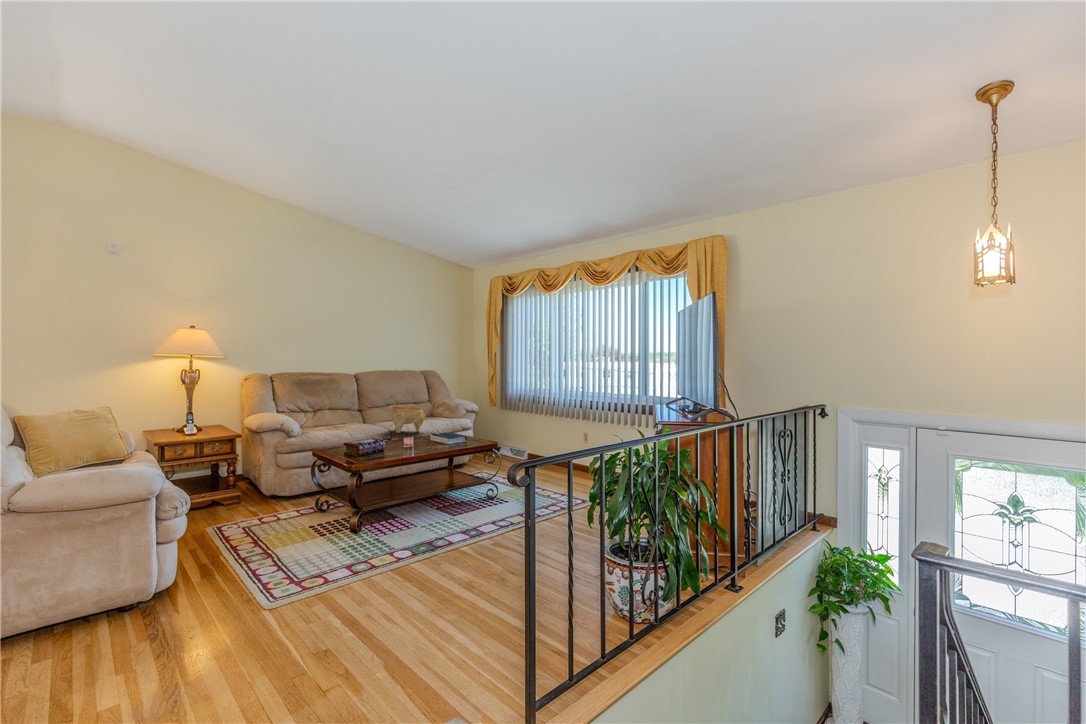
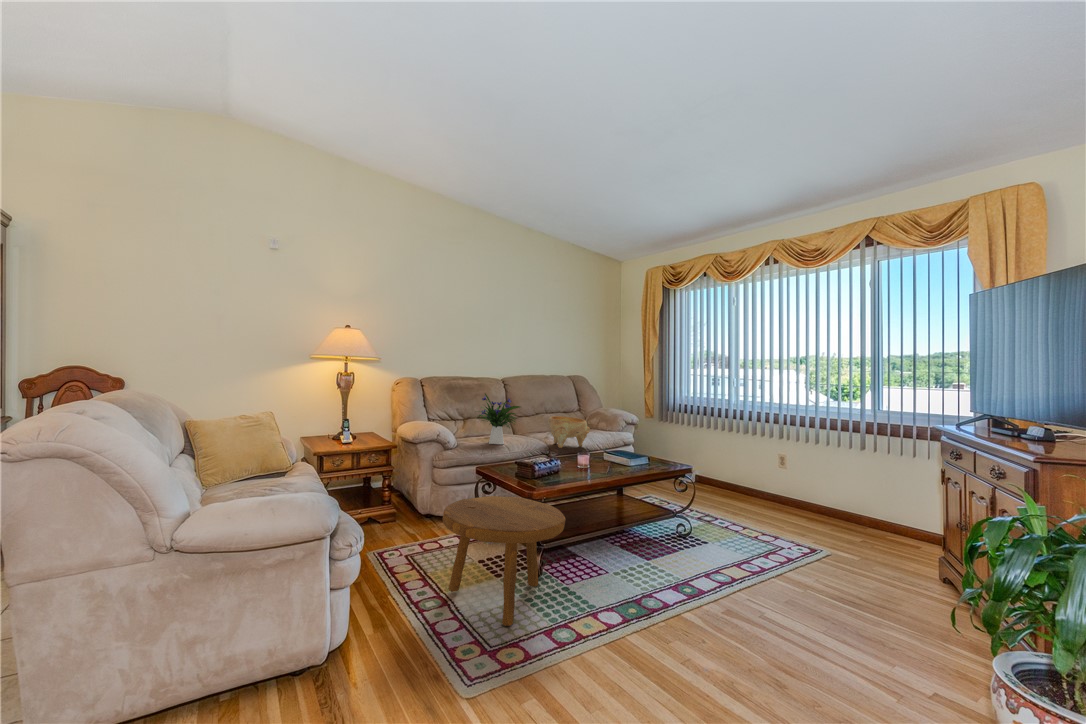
flower arrangement: none [320,387,365,432] -> present [478,394,520,444]
footstool: none [266,471,373,566] -> present [443,496,566,626]

